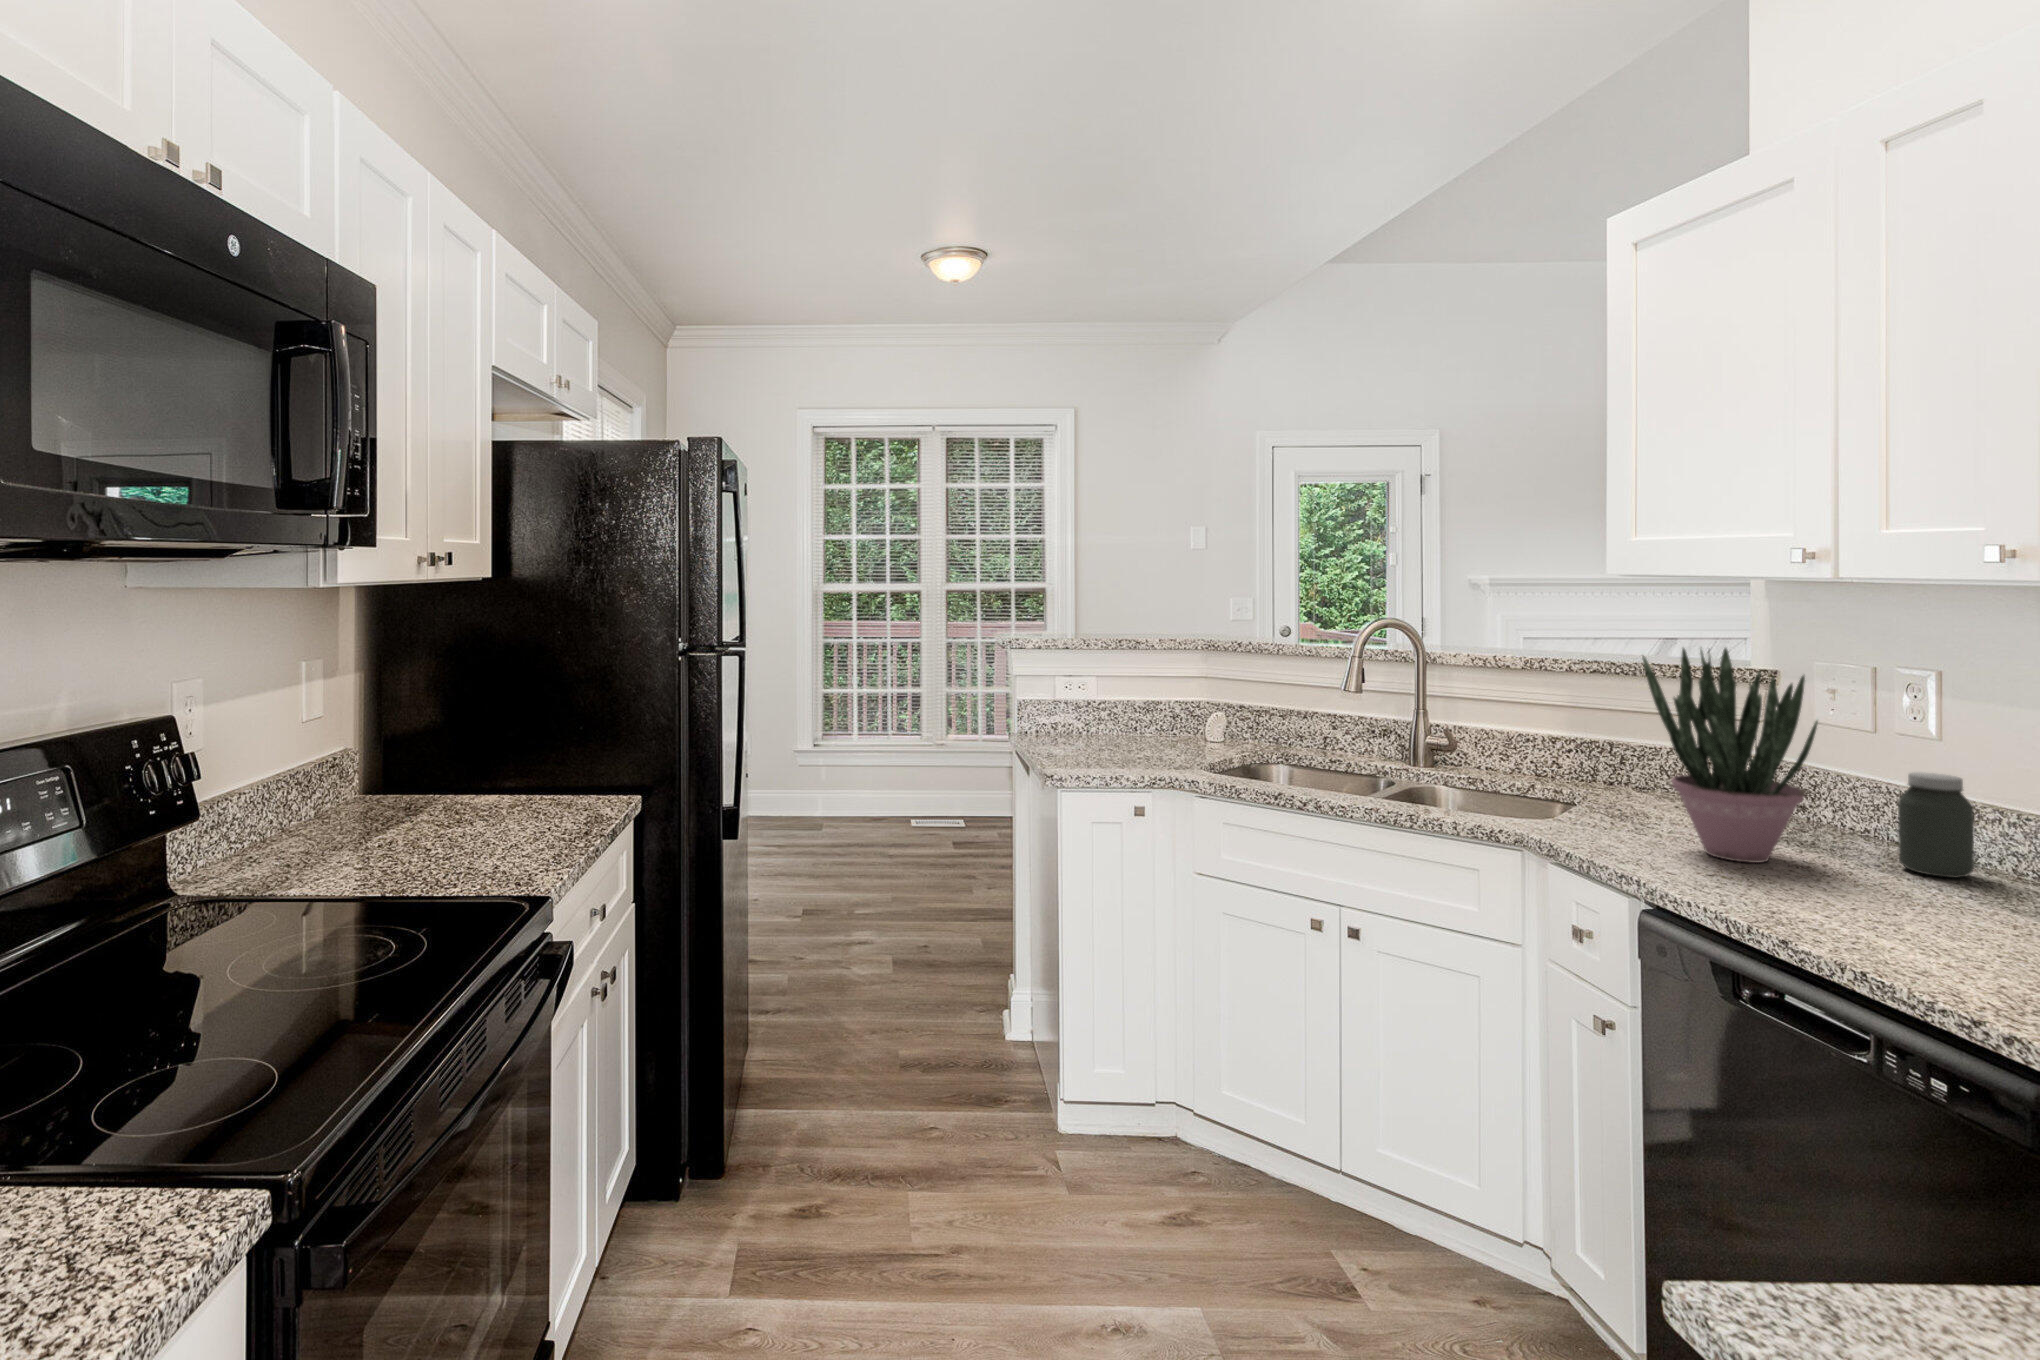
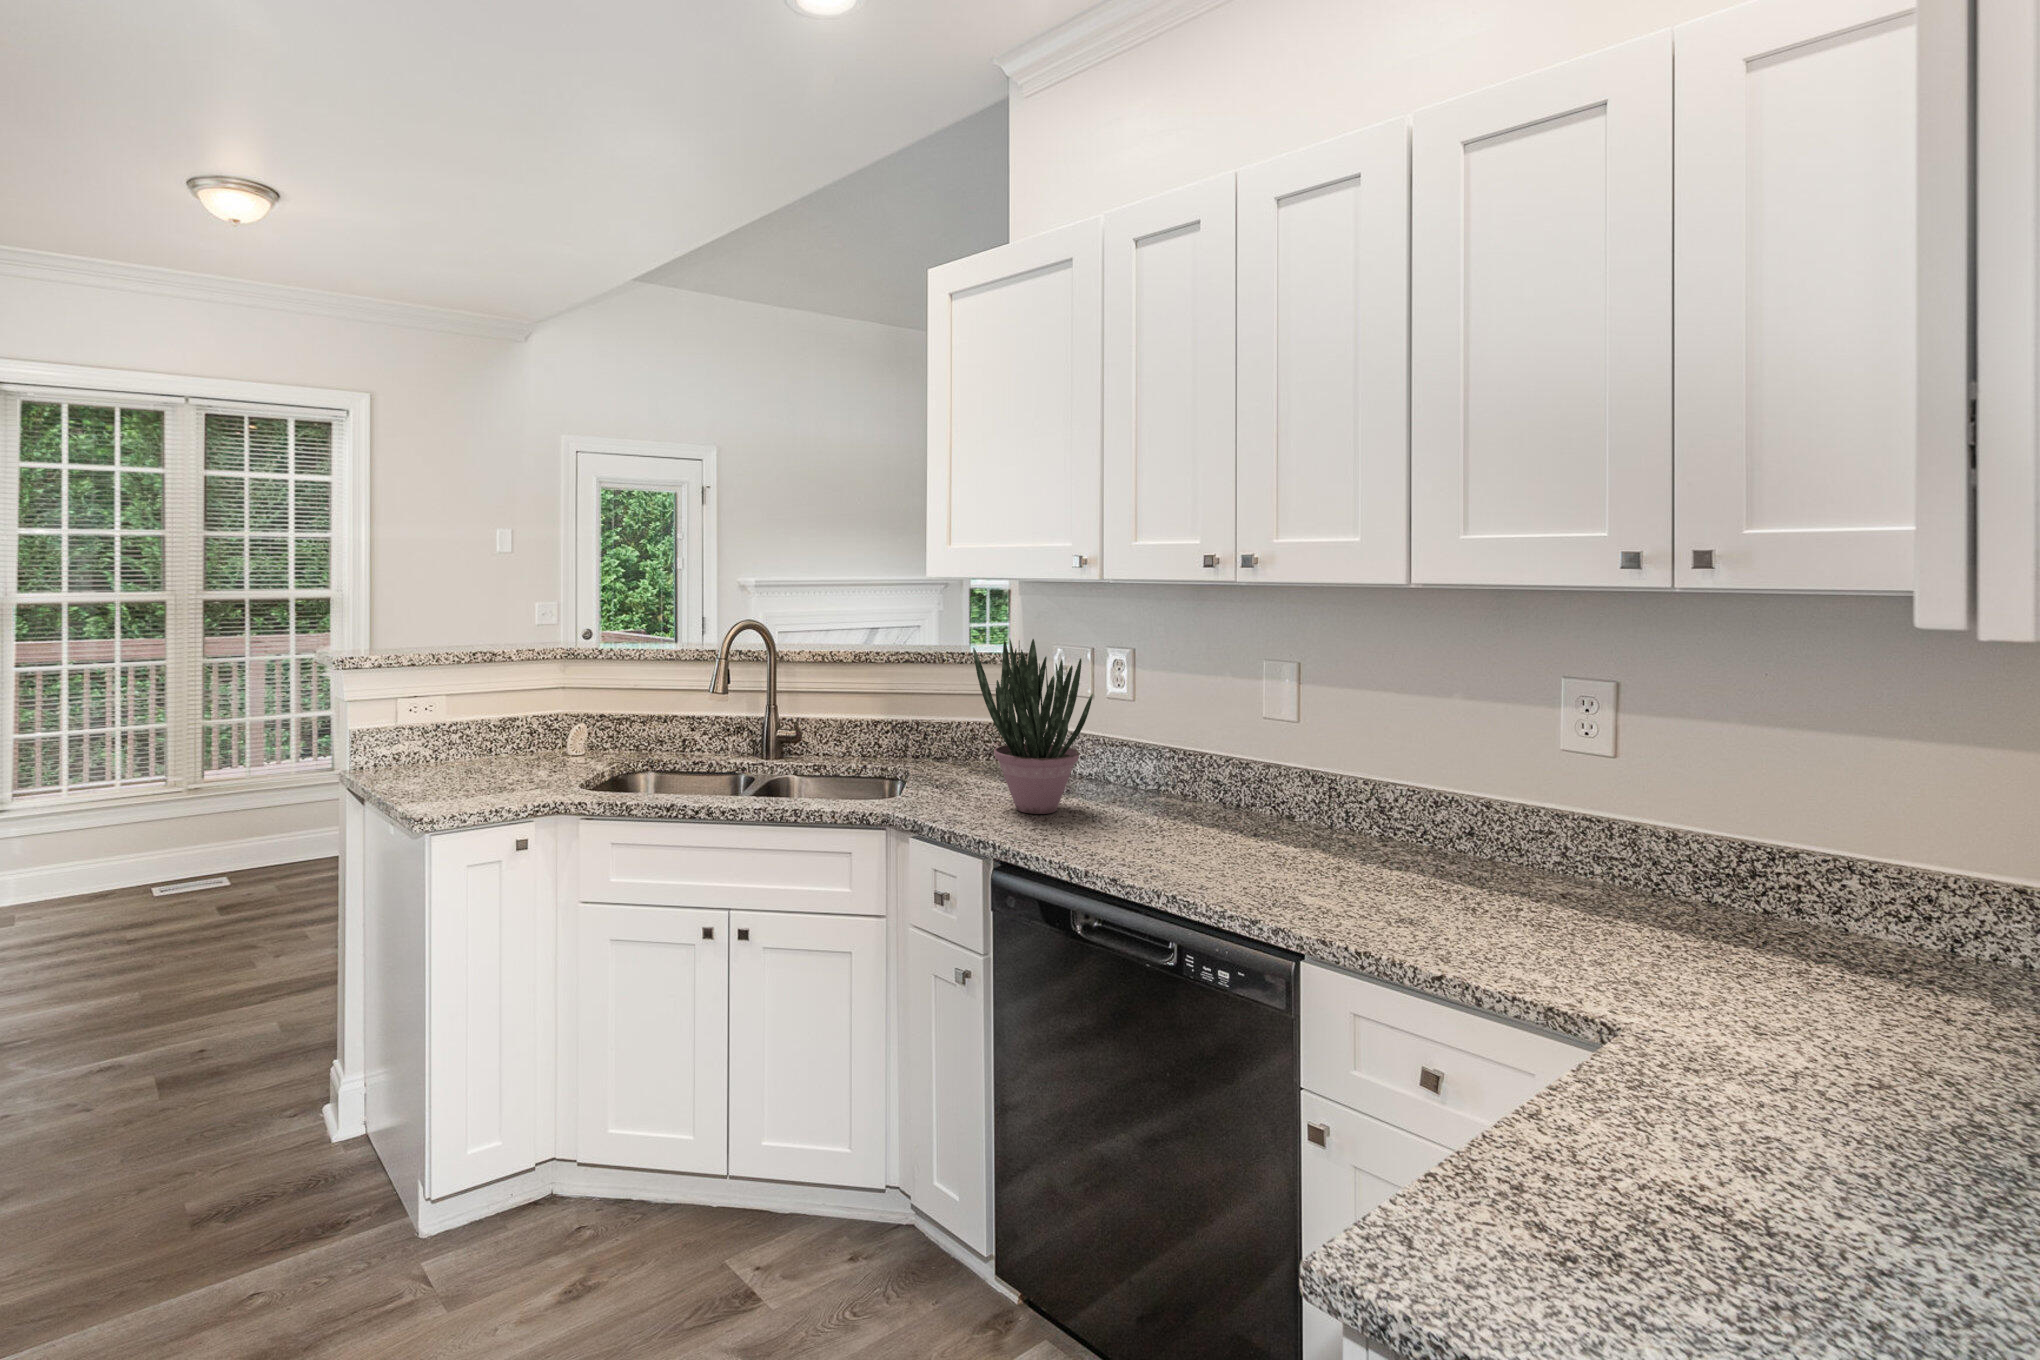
jar: present [1898,772,1974,878] -> none [1125,727,1166,805]

